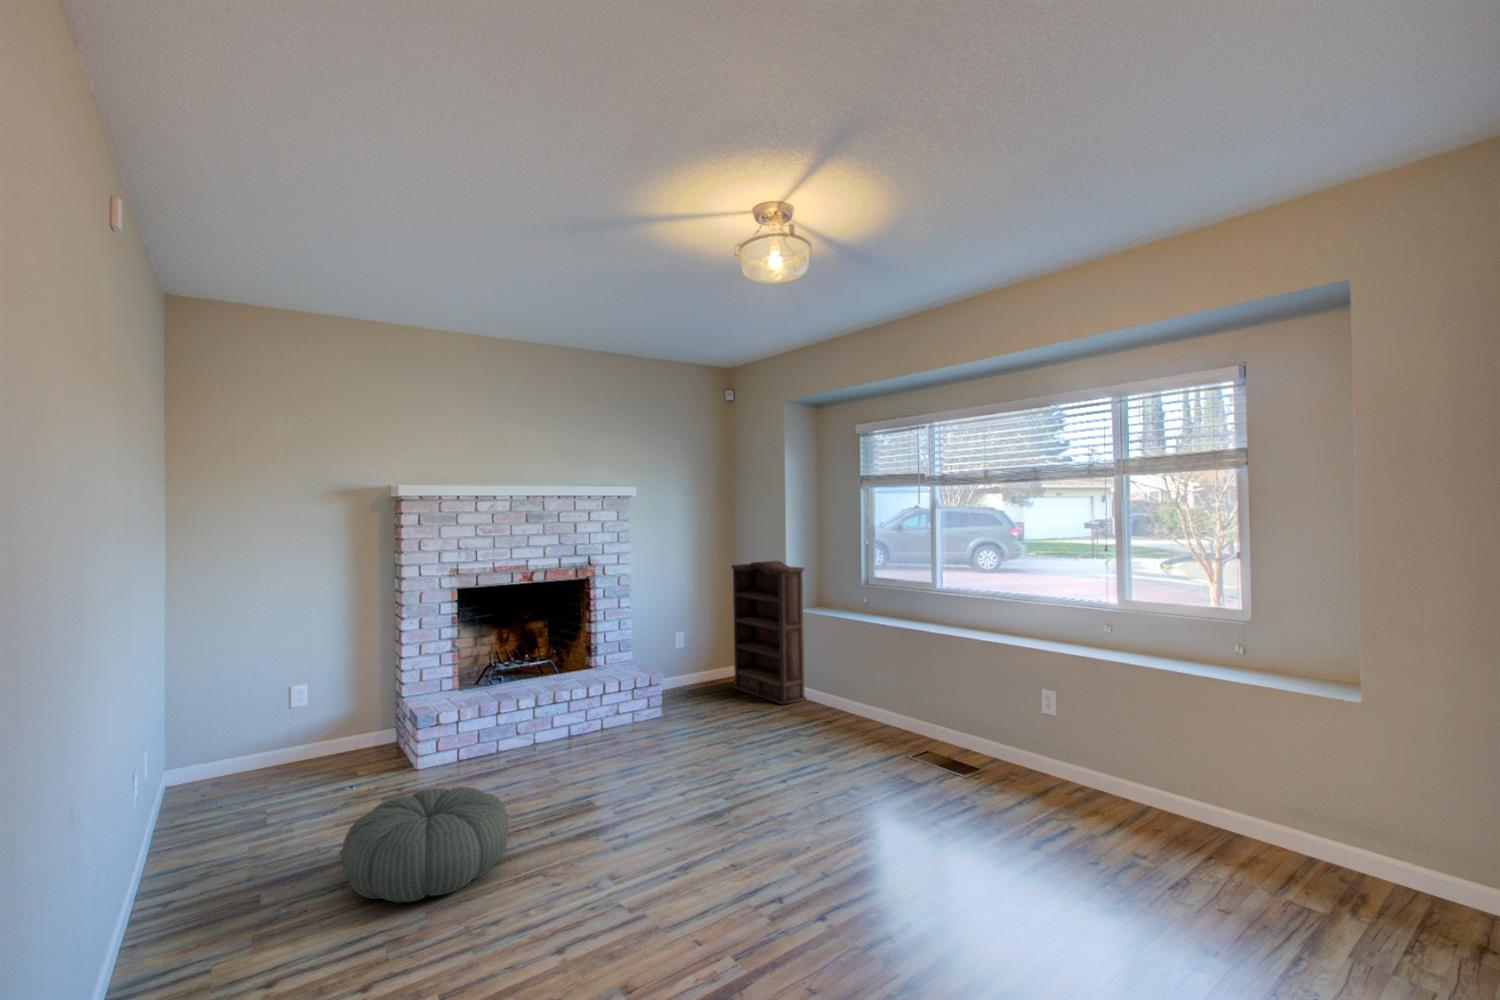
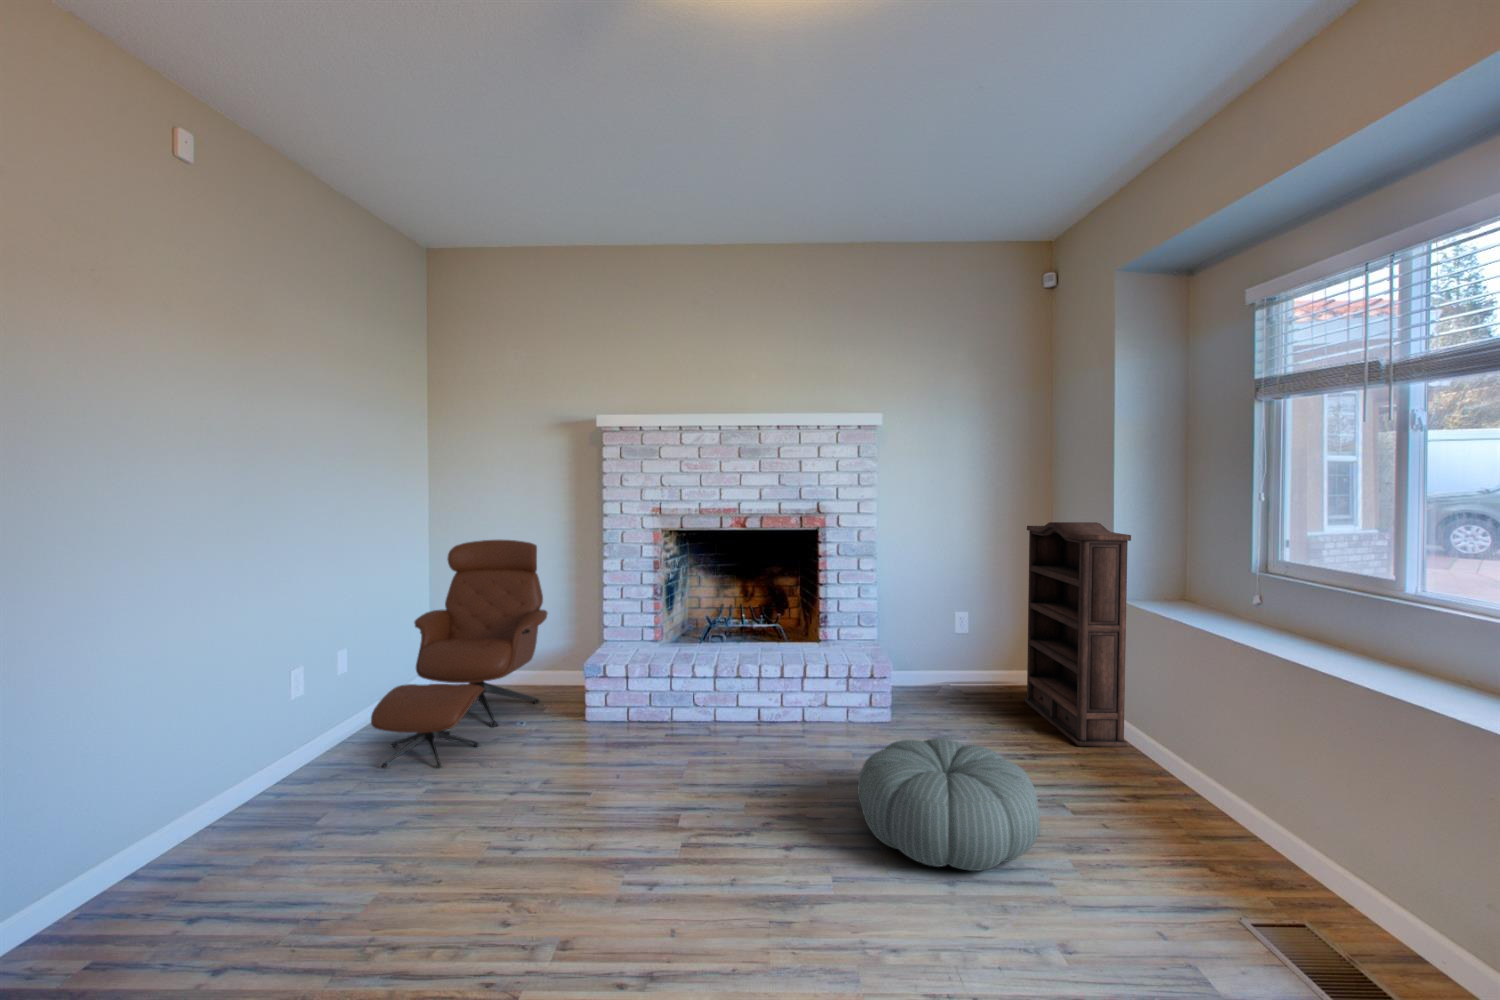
lounge chair: none [197,611,352,847] -> present [371,540,547,767]
pouf: present [341,787,508,902] -> present [857,738,1040,871]

